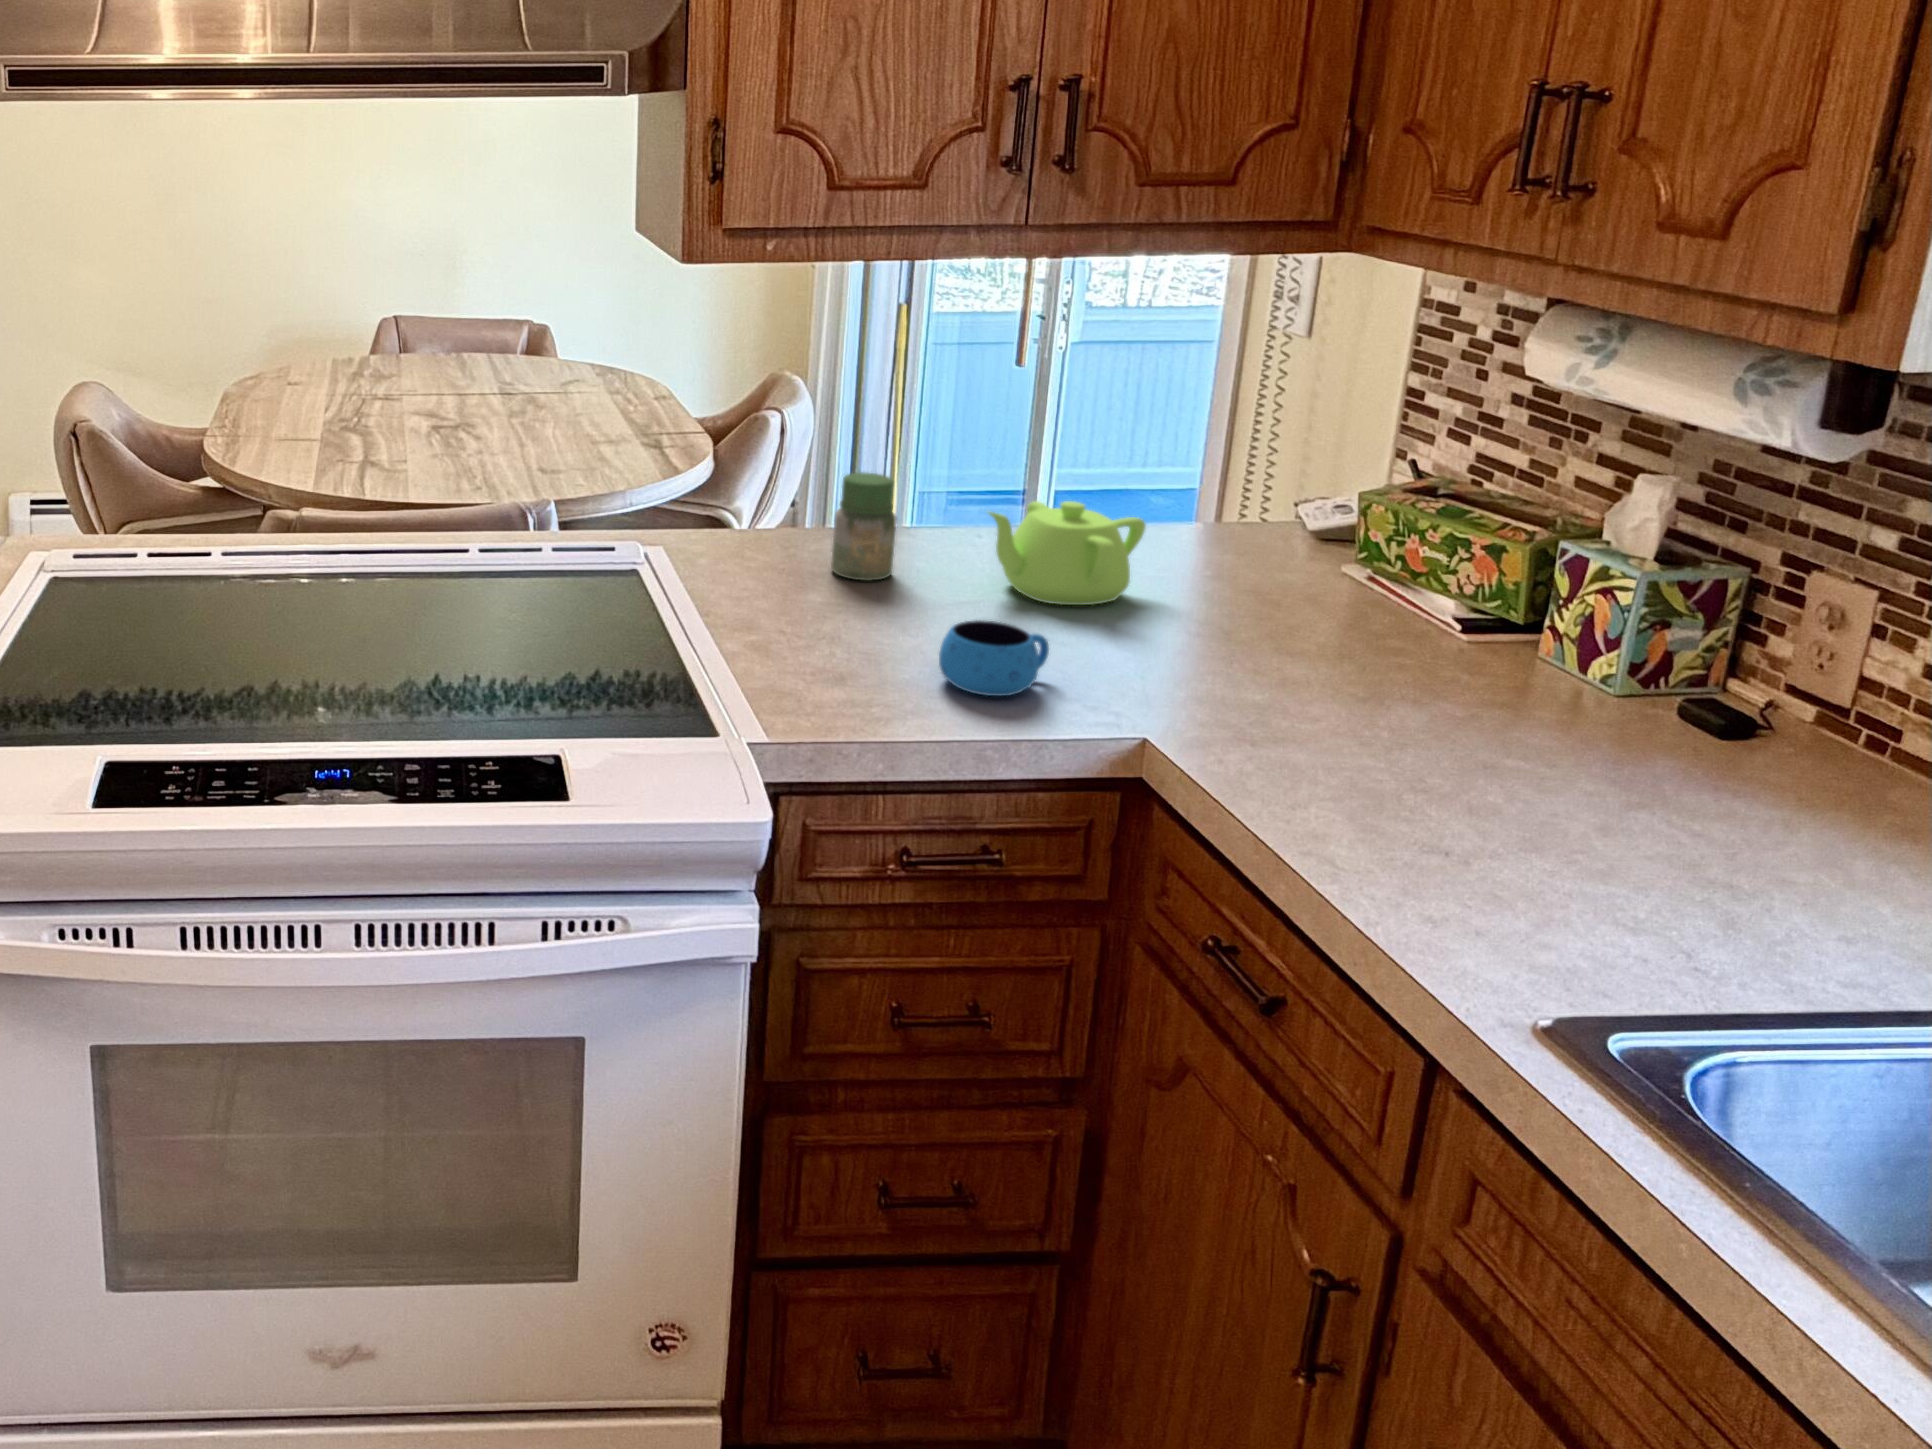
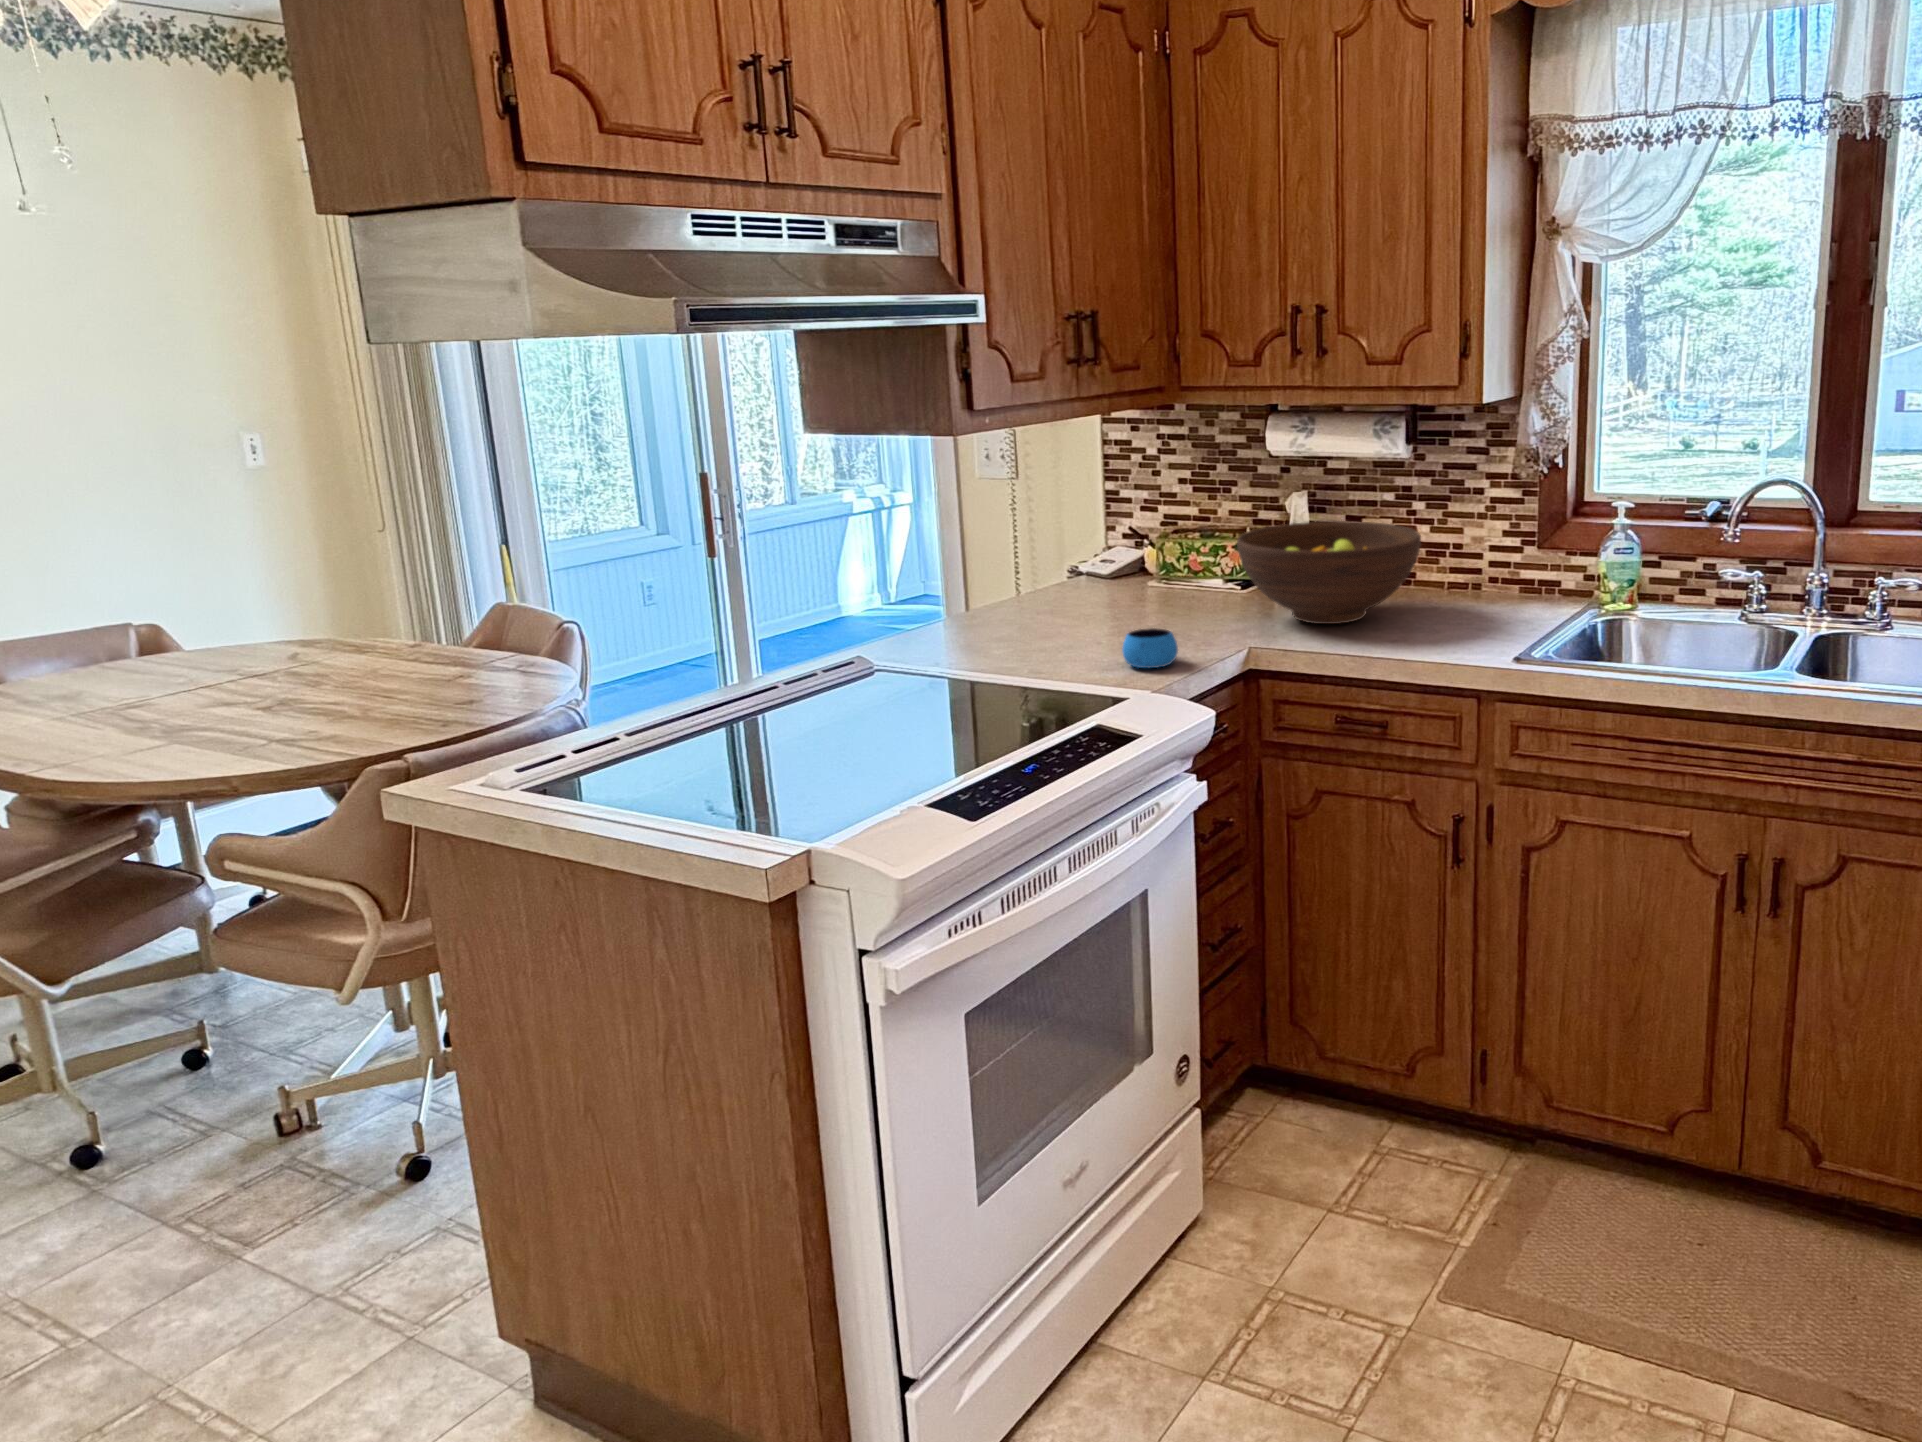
jar: present [831,472,897,581] -> none [951,584,994,655]
teapot: present [989,501,1146,605] -> none [1031,573,1117,634]
fruit bowl: none [1306,520,1777,768] -> present [1237,521,1421,624]

